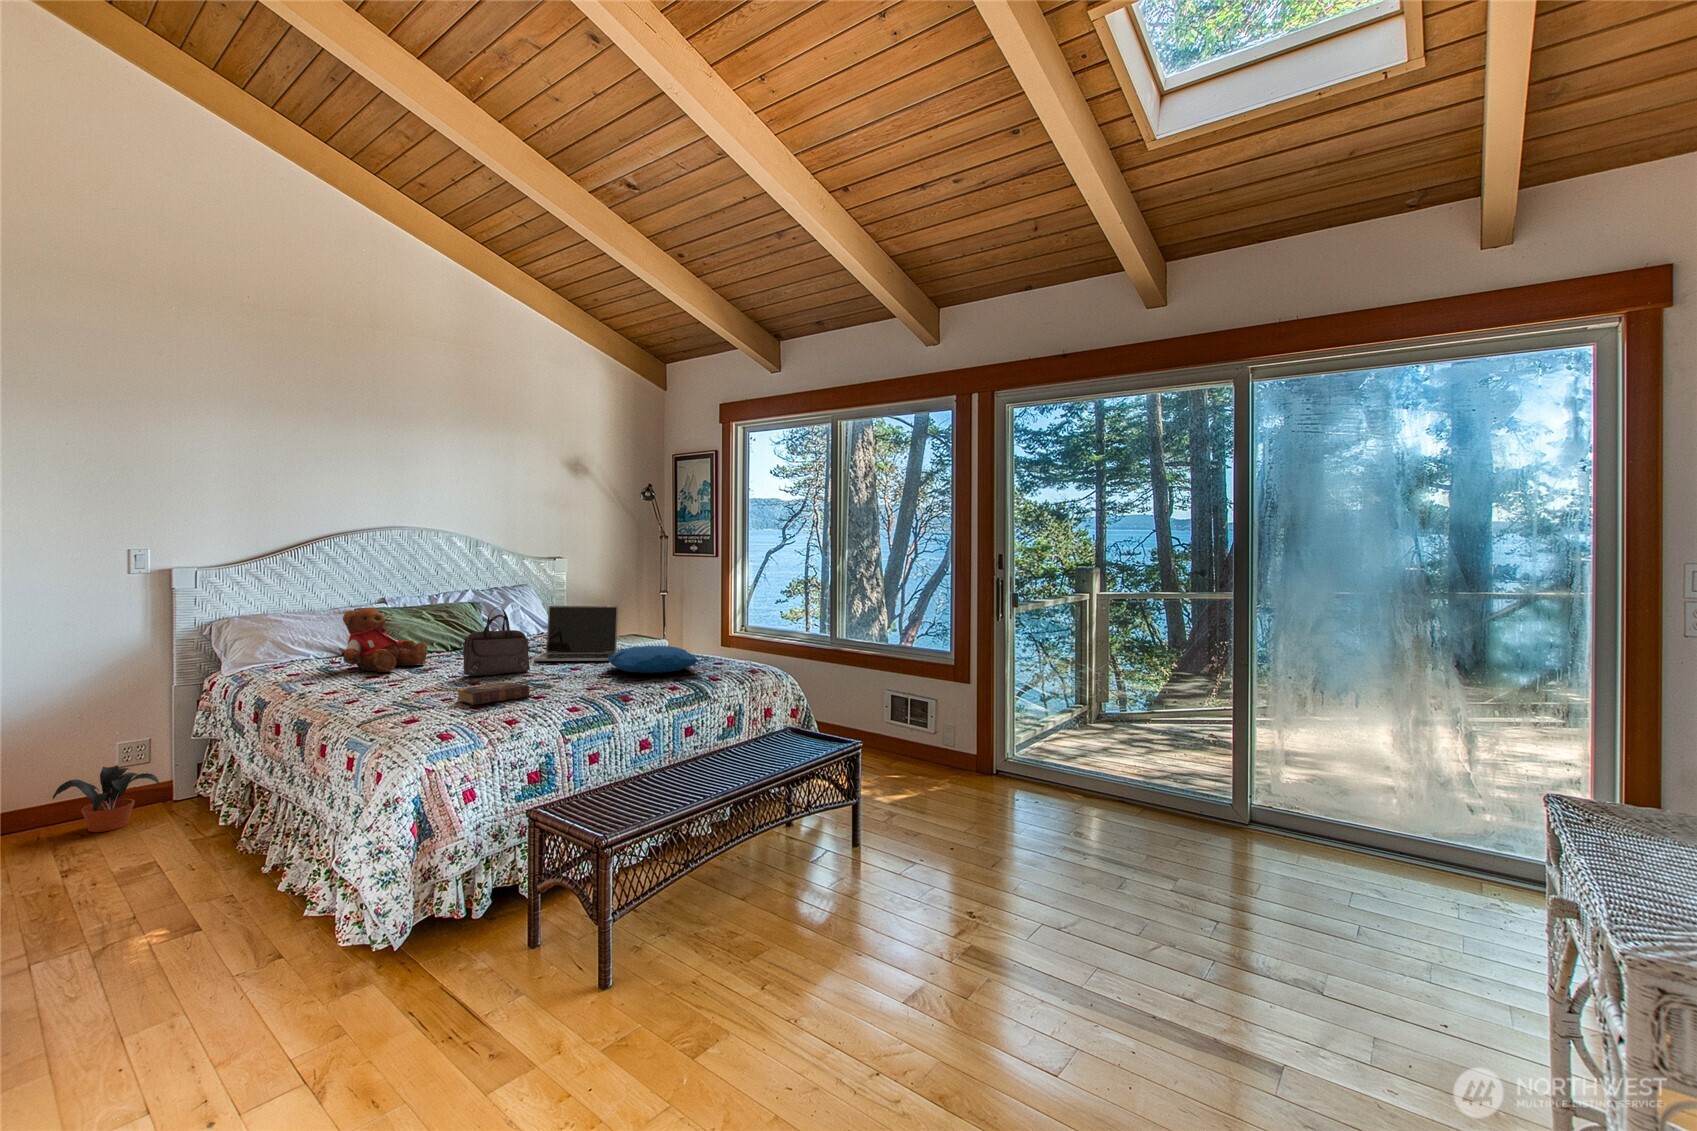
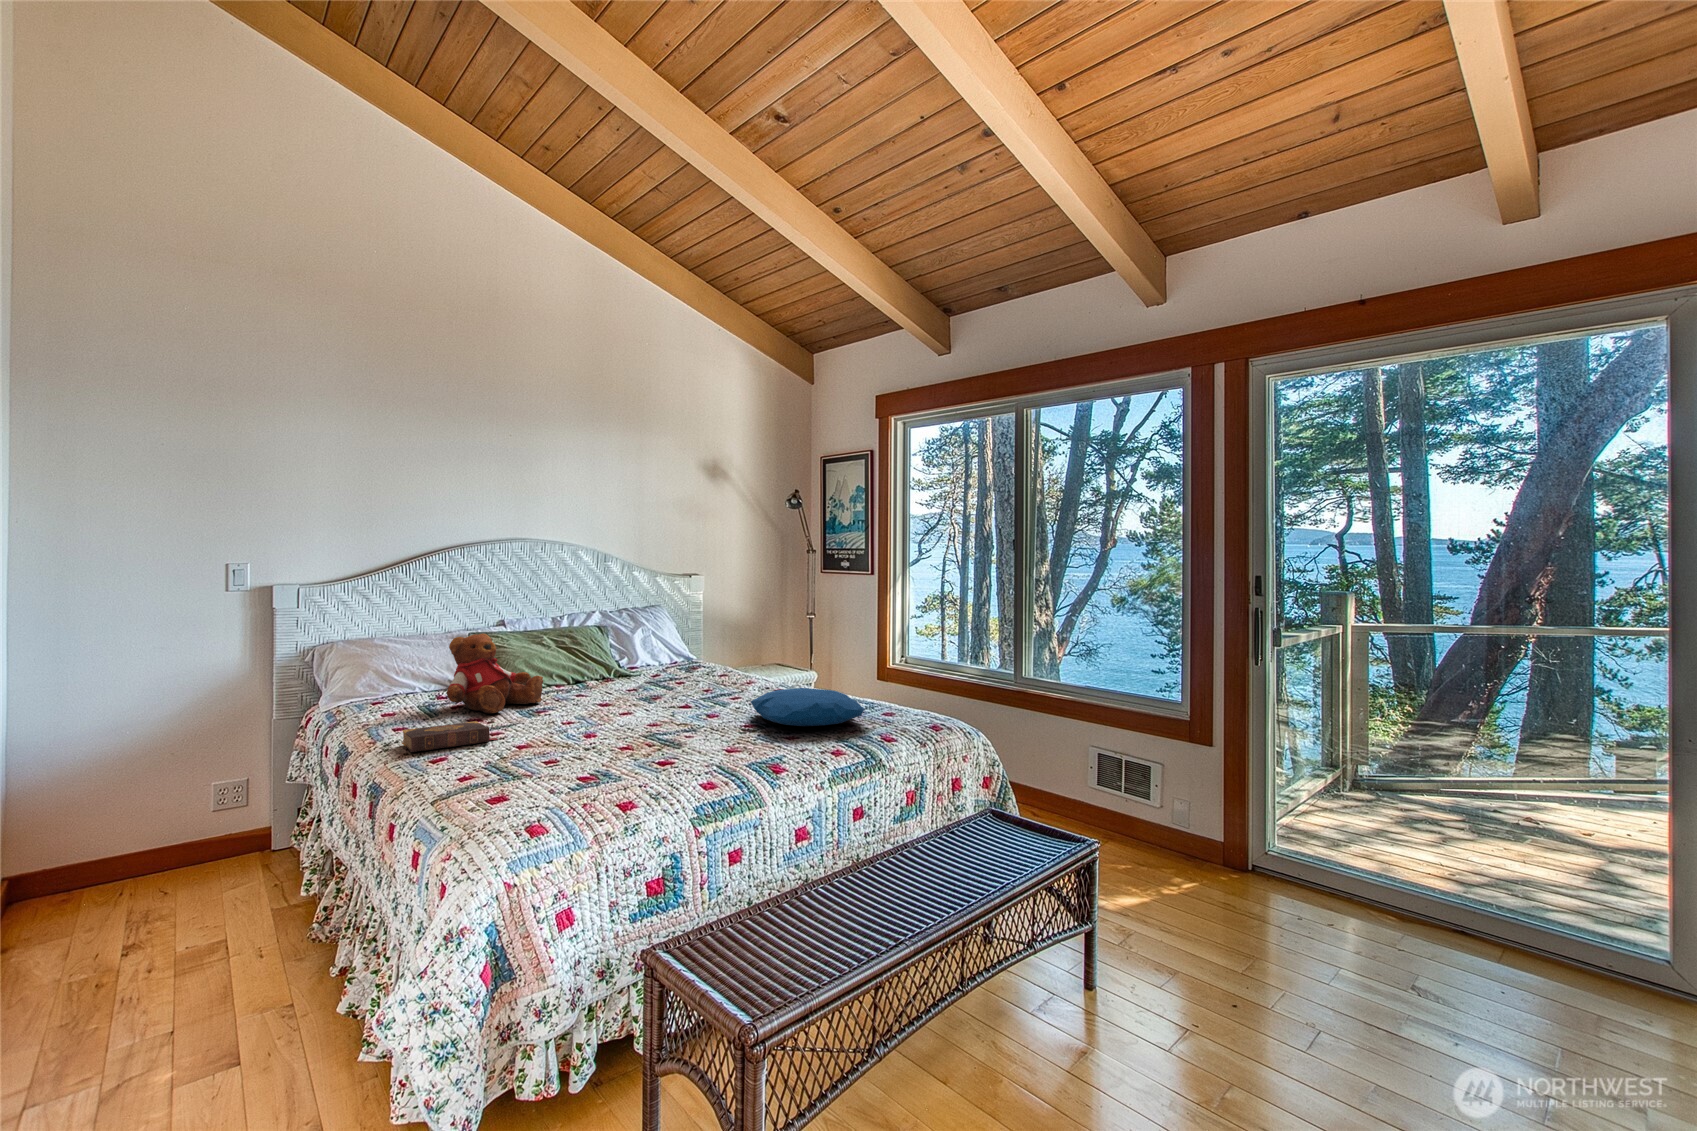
laptop: present [534,606,618,661] -> none [664,633,762,704]
handbag: present [462,607,530,676] -> none [578,637,658,723]
book: present [457,682,532,705] -> present [402,721,497,752]
potted plant: present [53,765,159,832] -> none [138,807,255,888]

